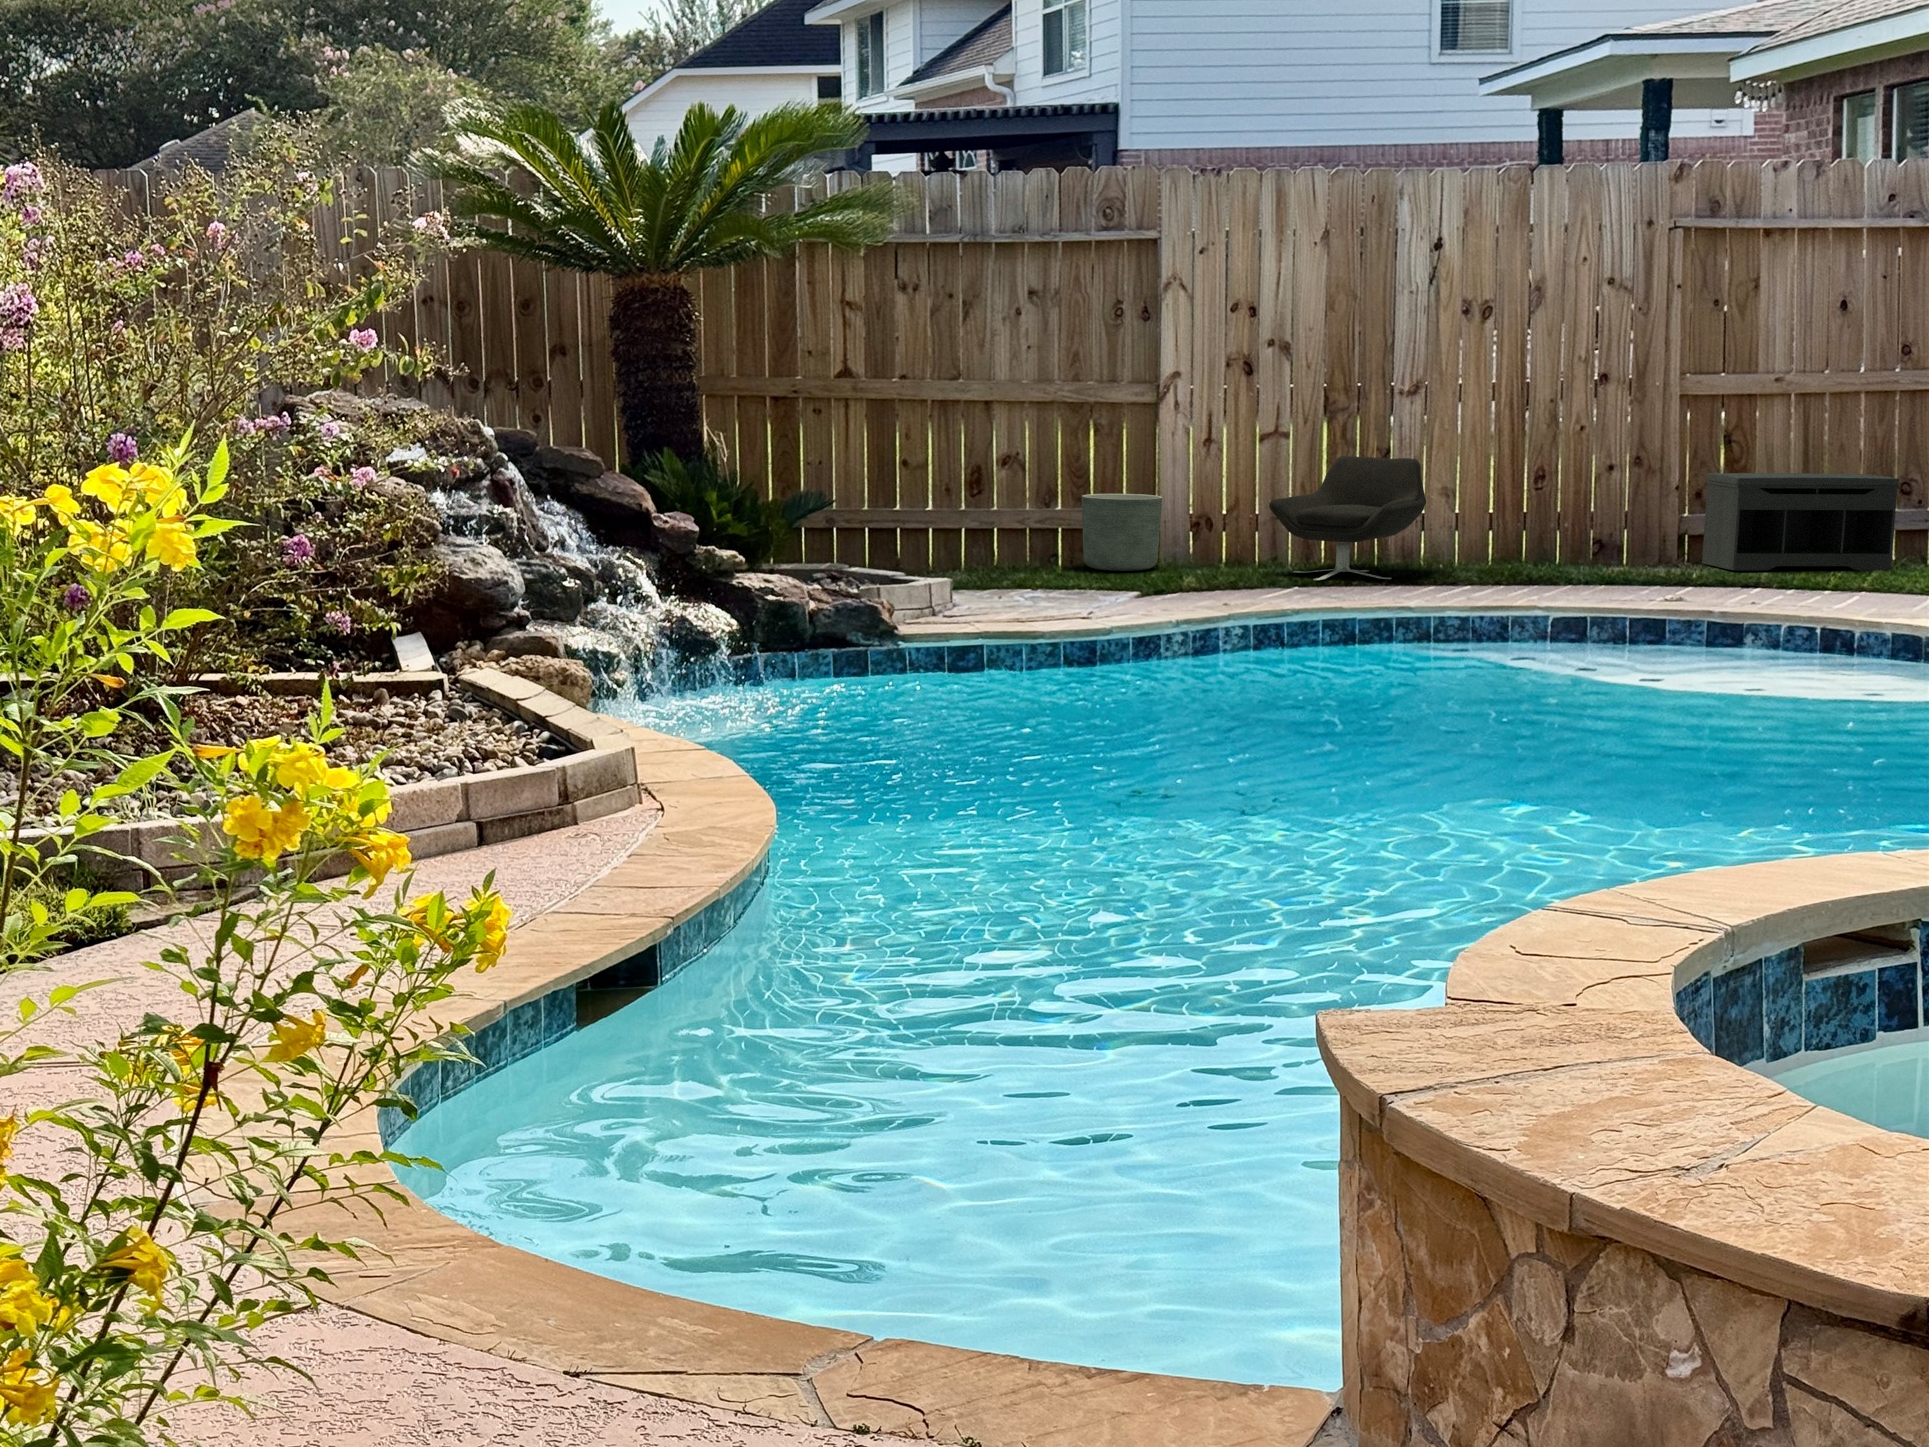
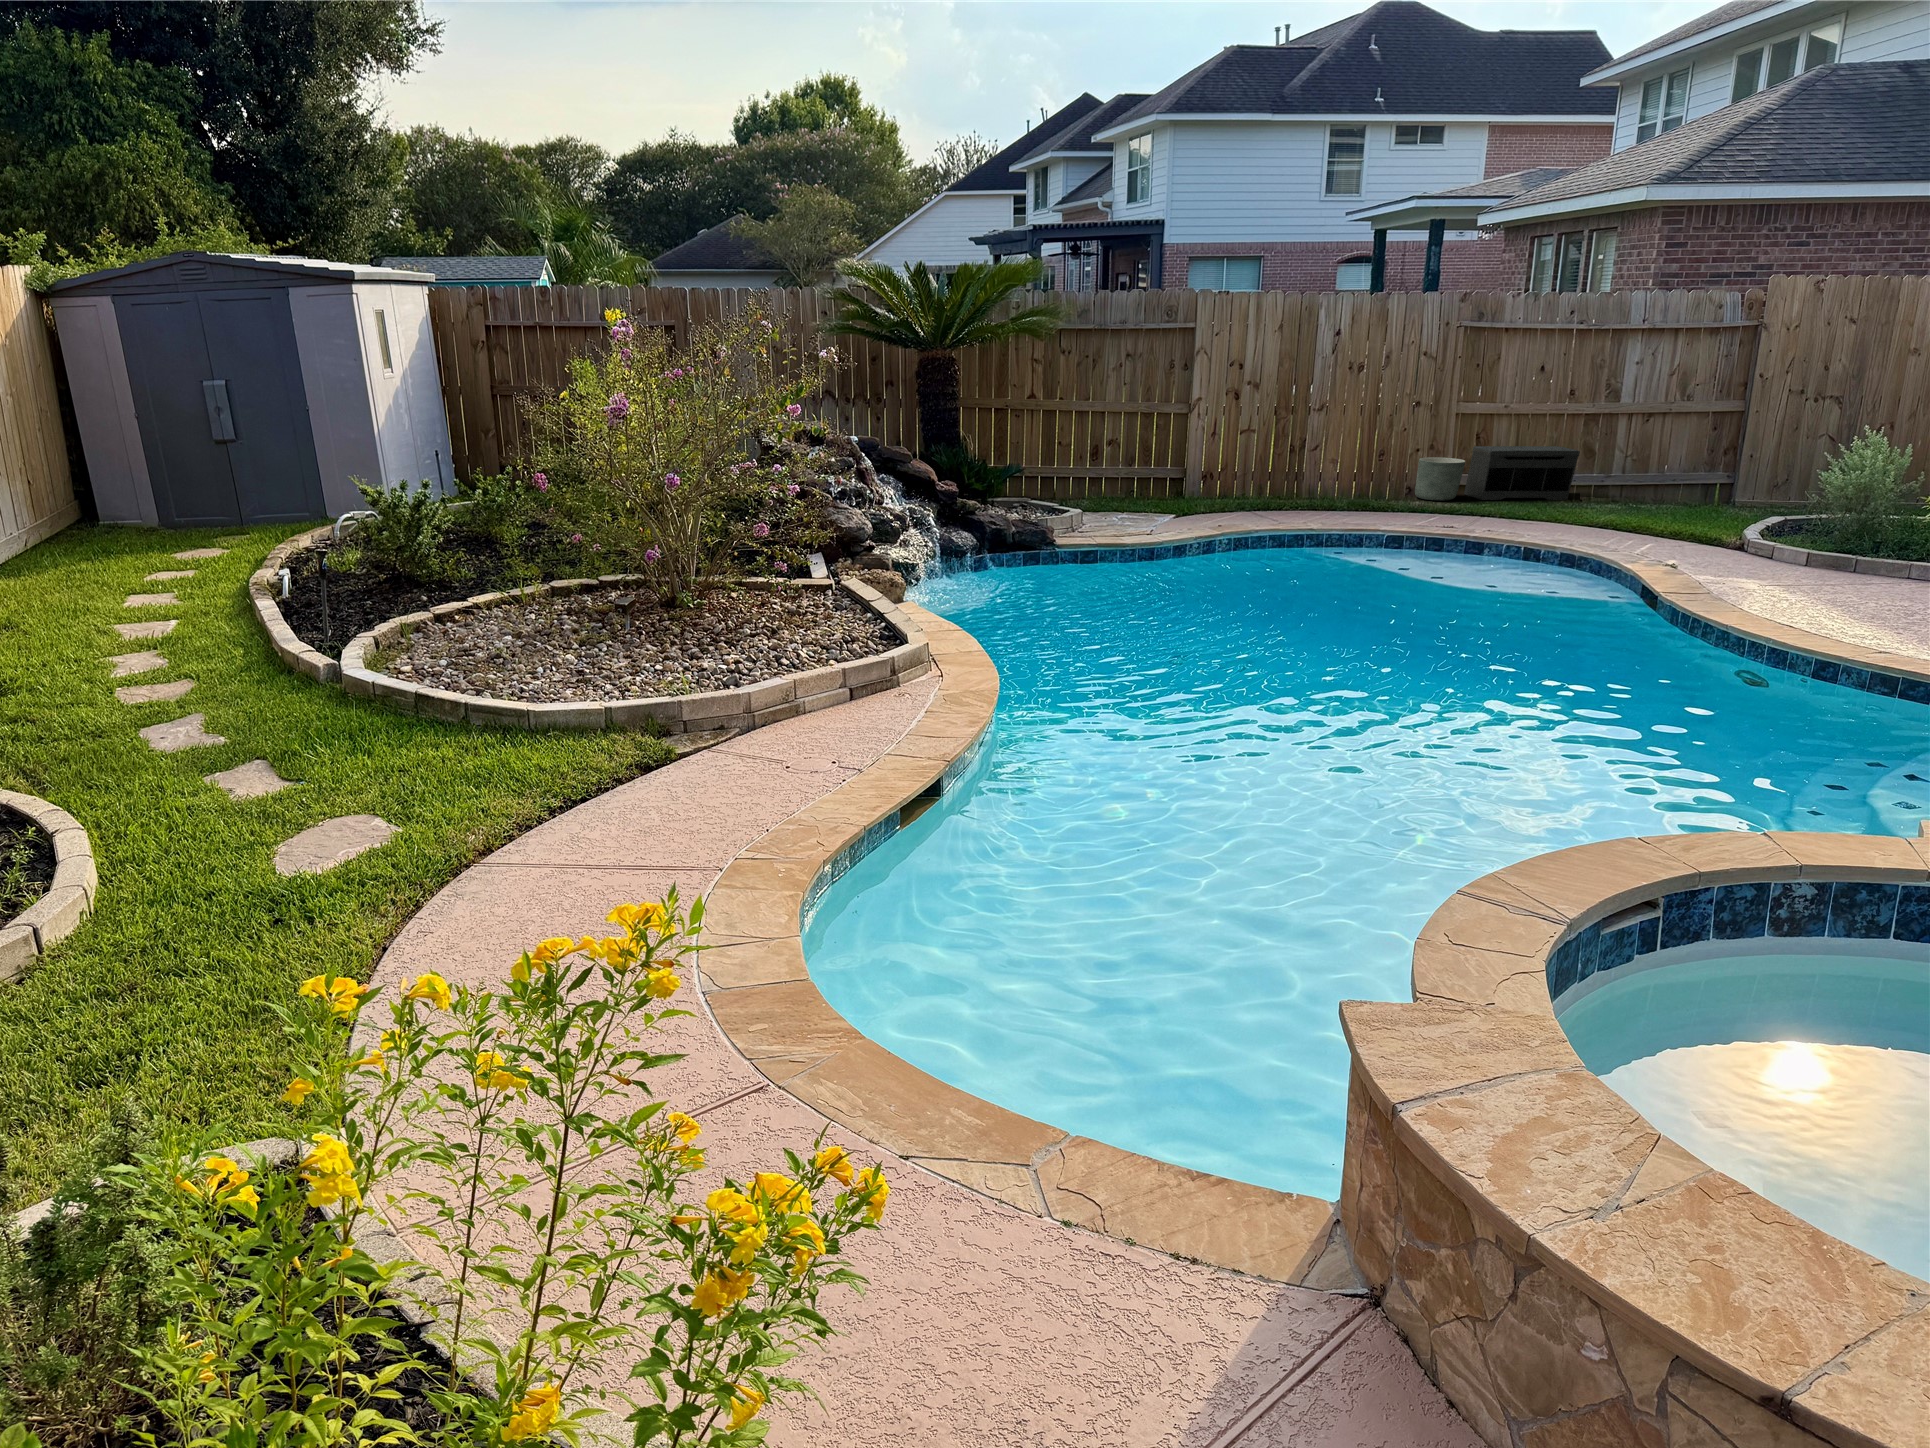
lounge chair: present [1269,456,1426,580] -> none [1240,438,1322,506]
planter: present [1082,494,1162,571] -> present [1415,457,1465,501]

